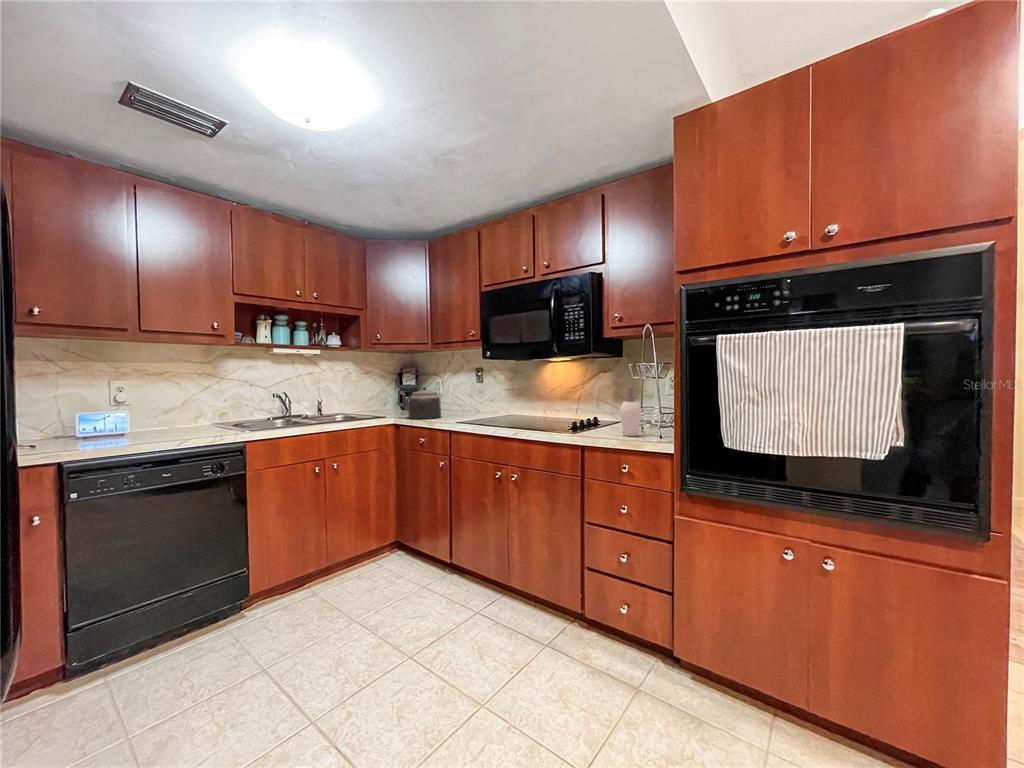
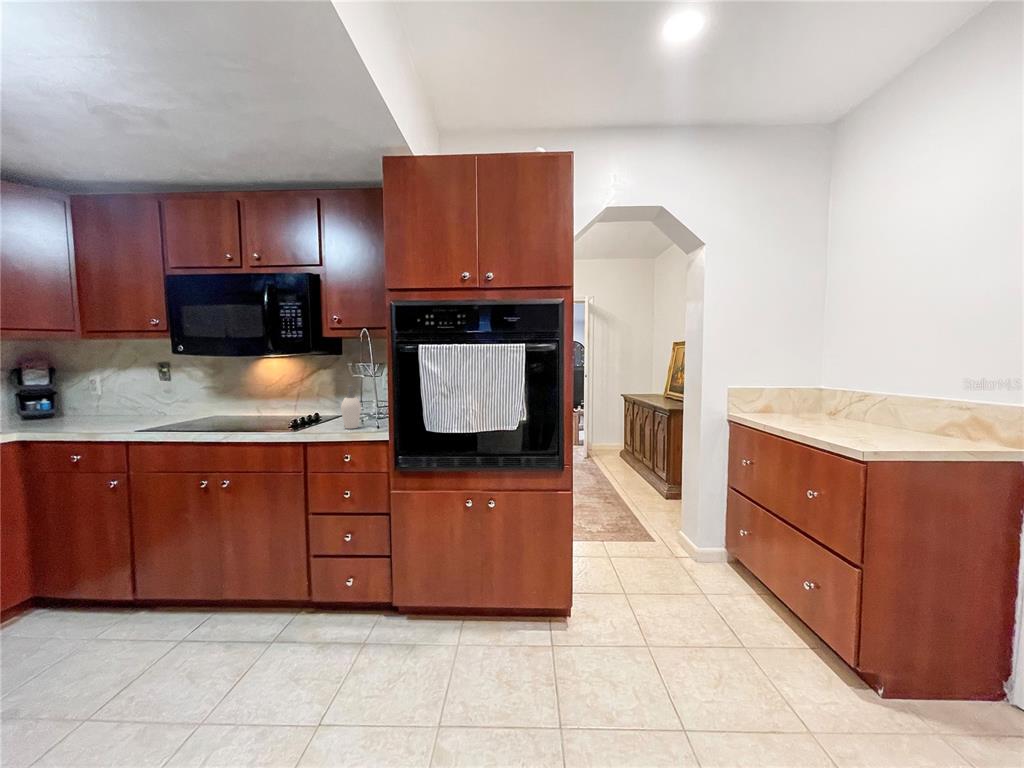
kettle: present [400,373,442,419] -> none [26,371,105,431]

